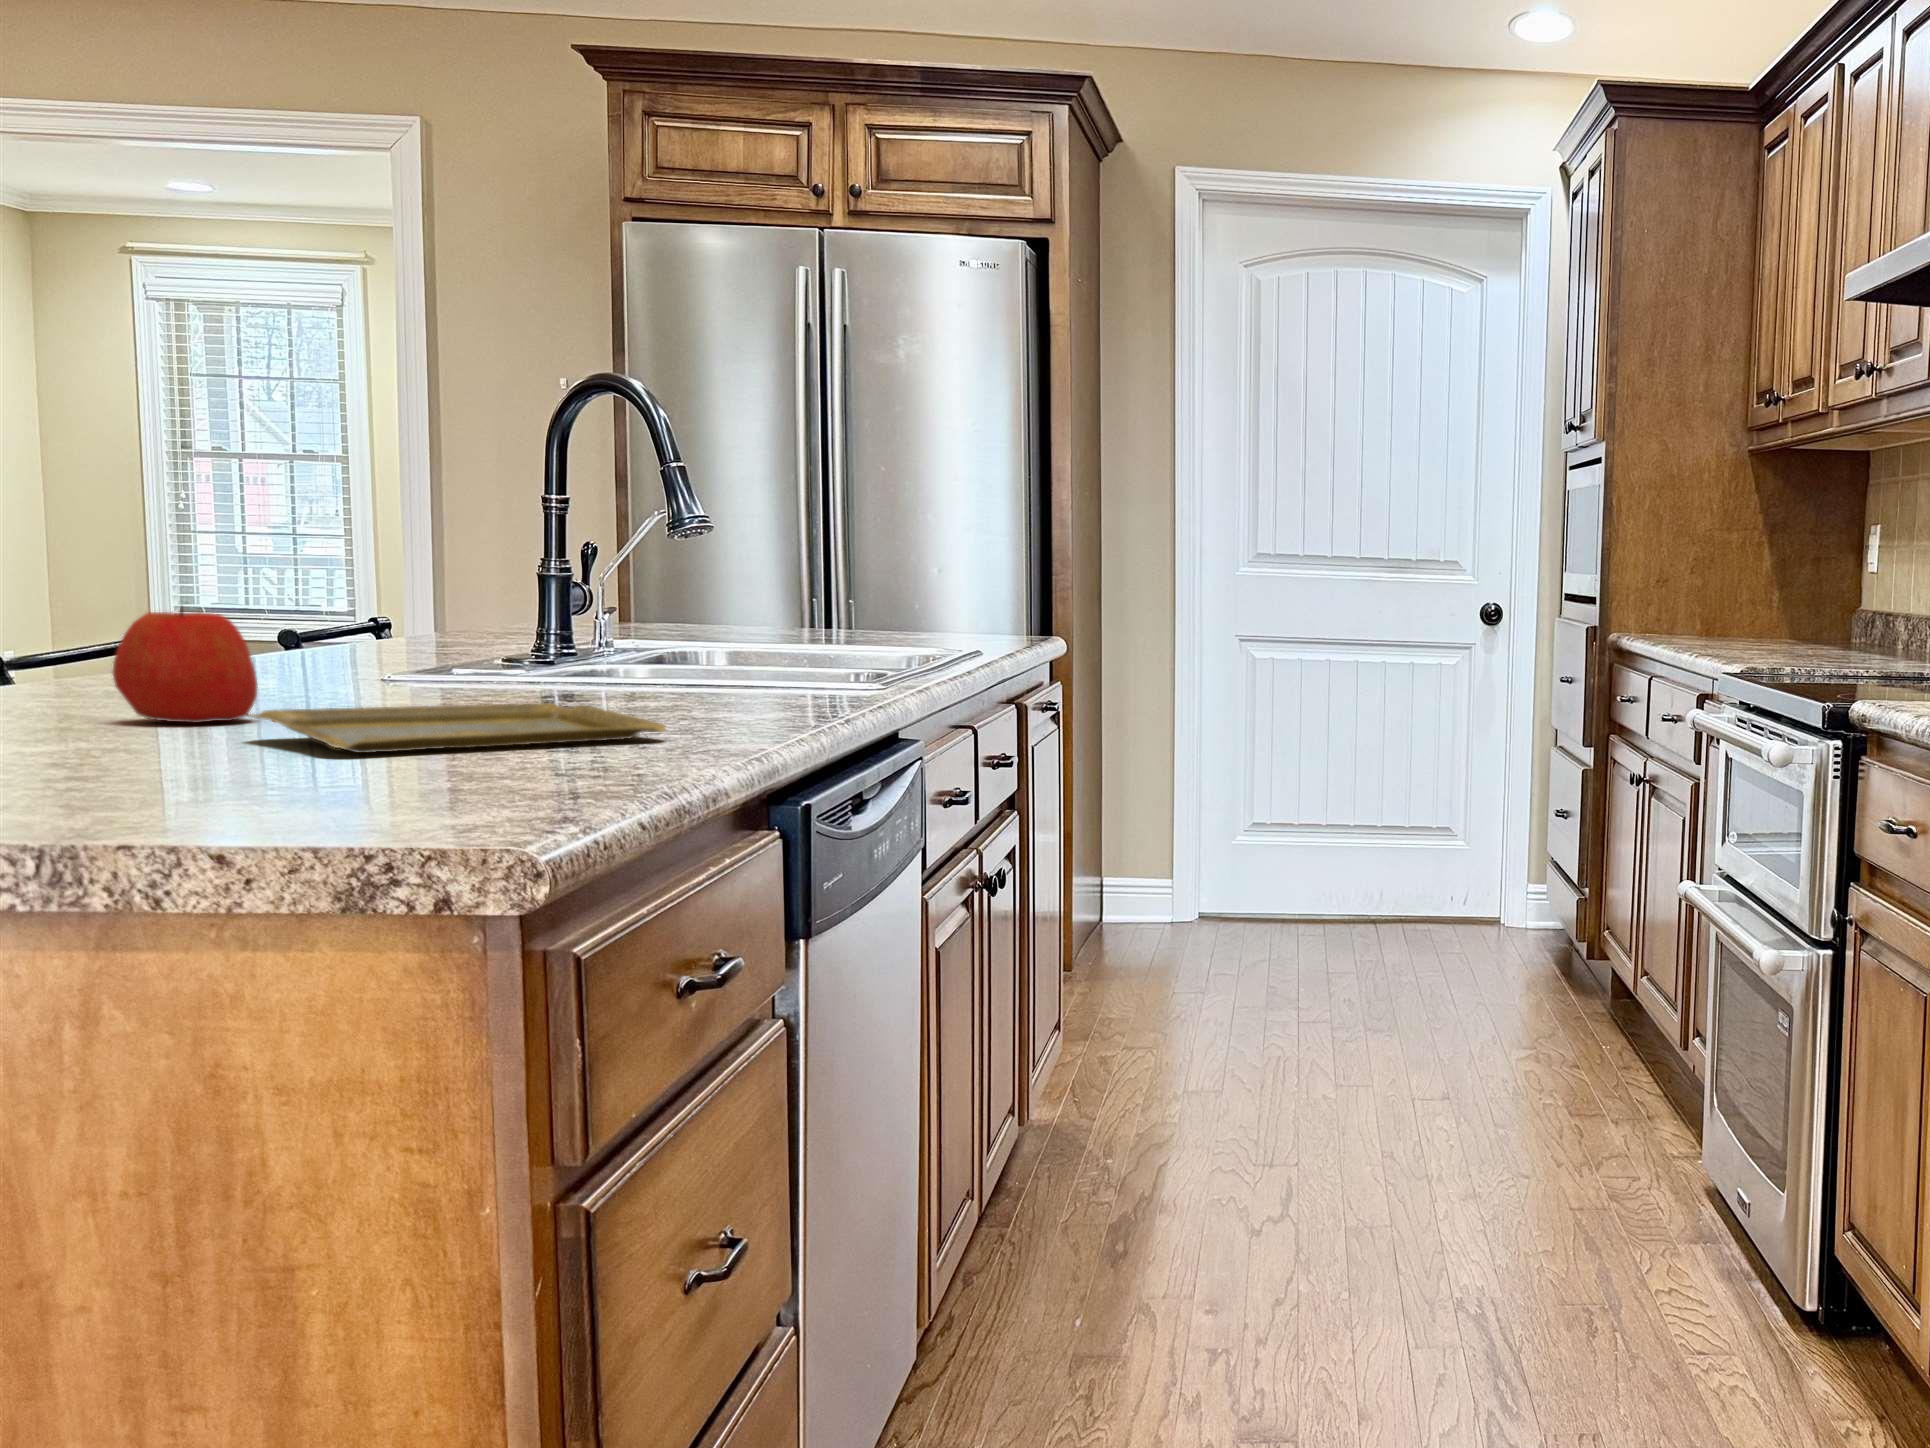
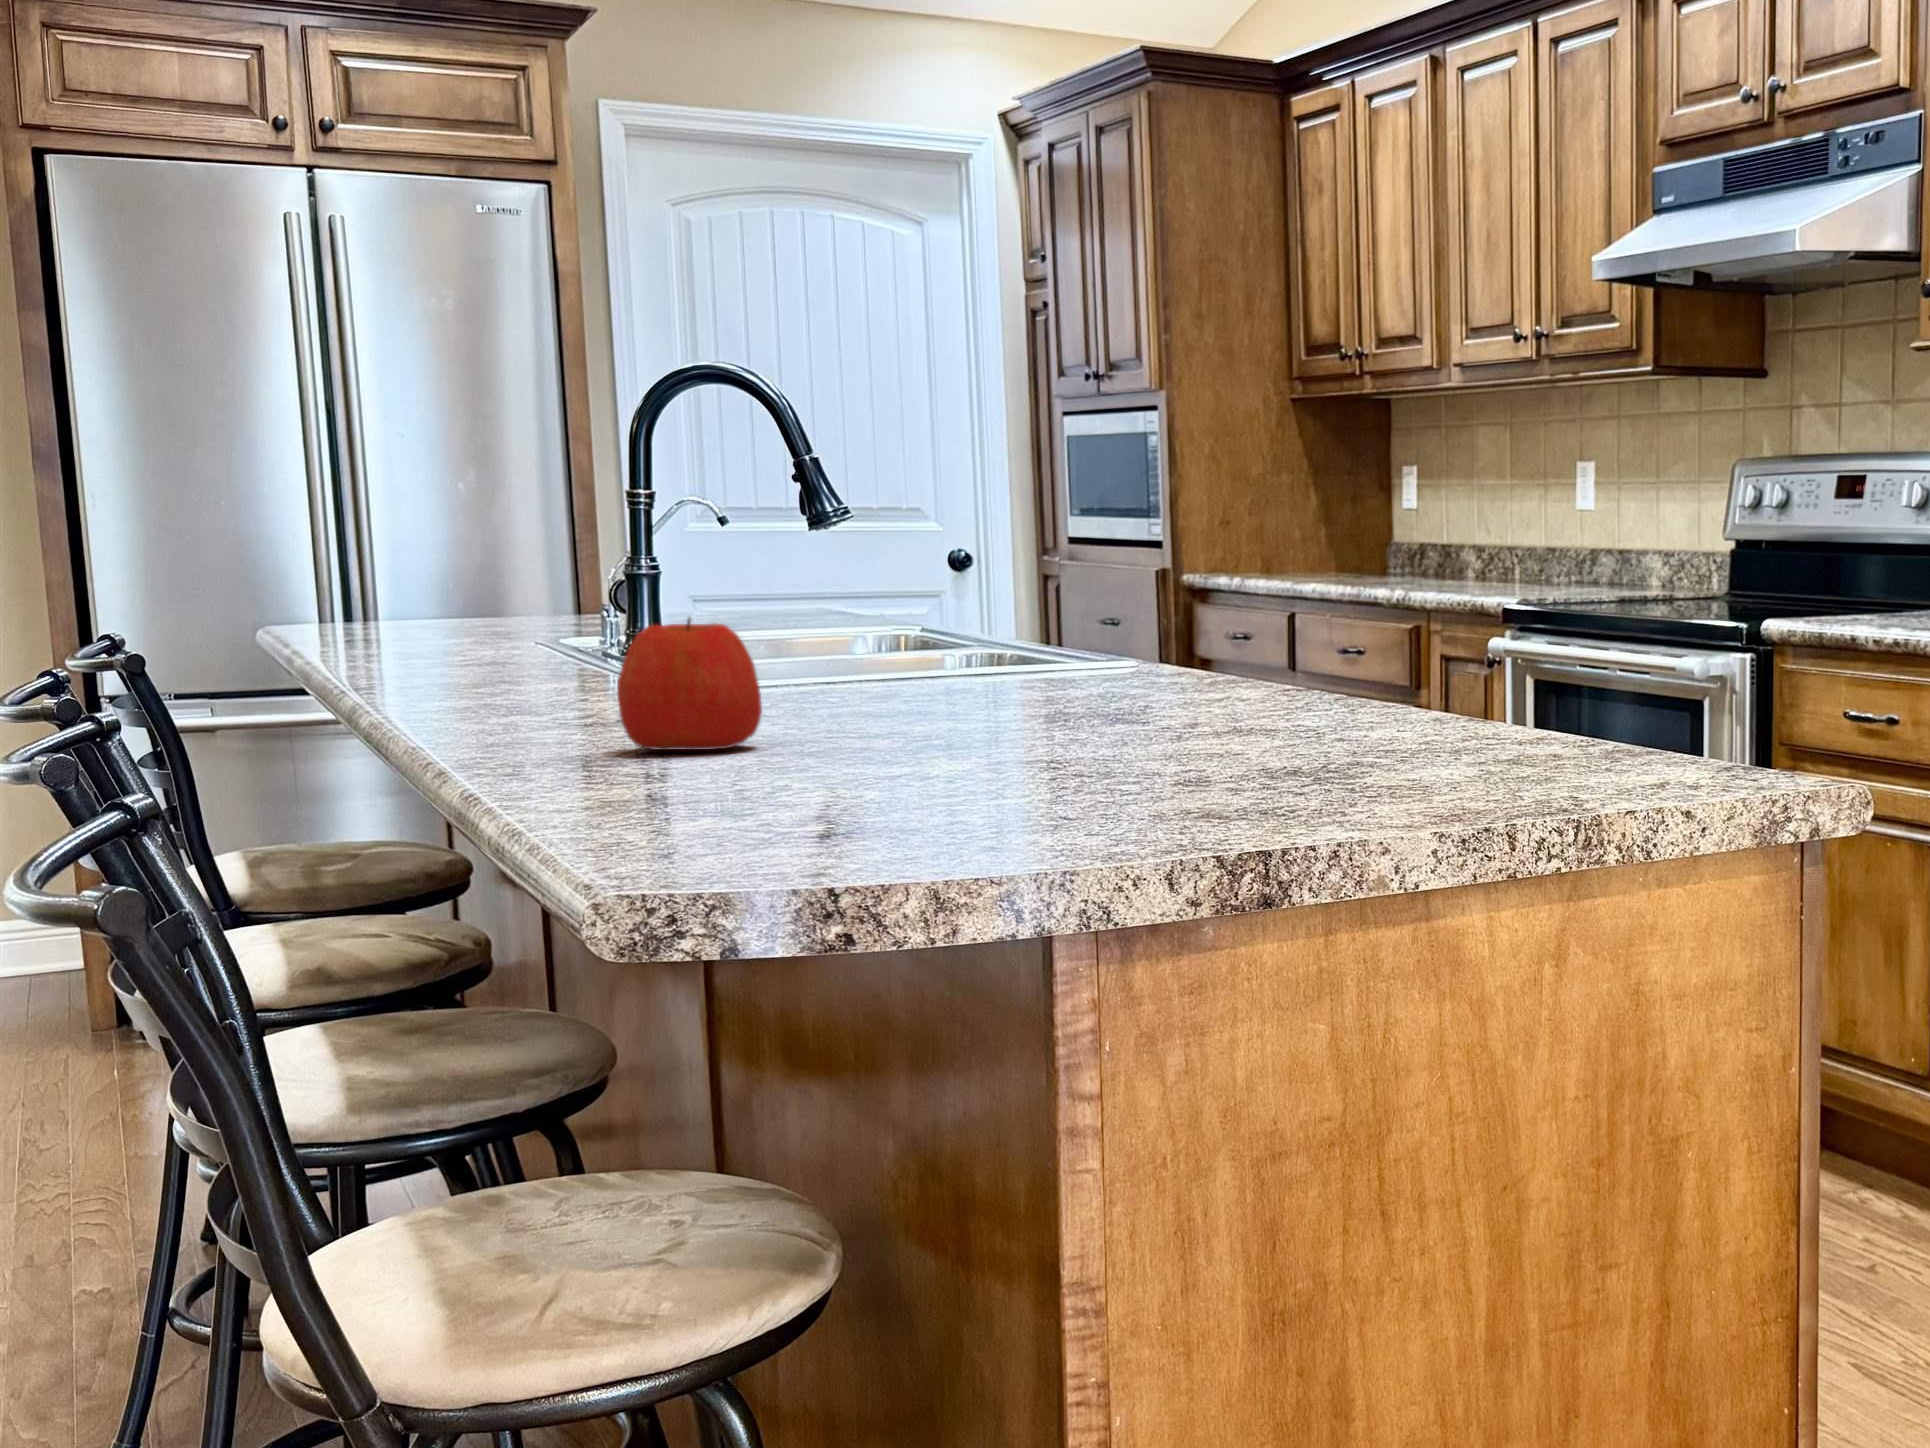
tray: present [246,703,666,753] -> none [934,698,1255,750]

